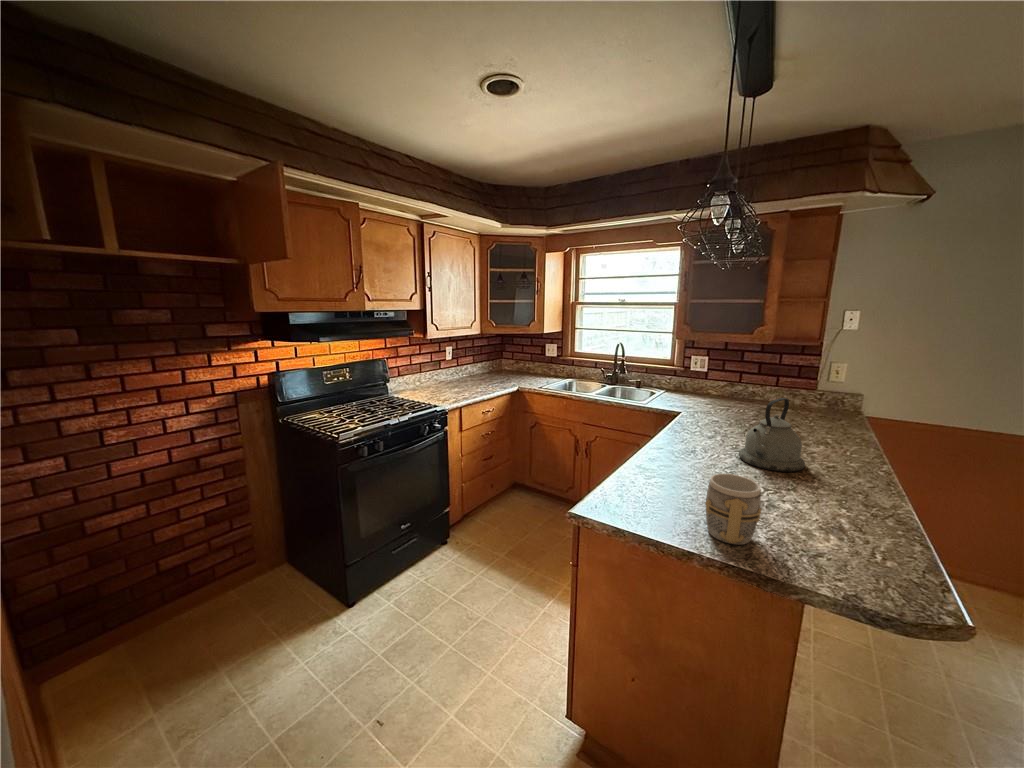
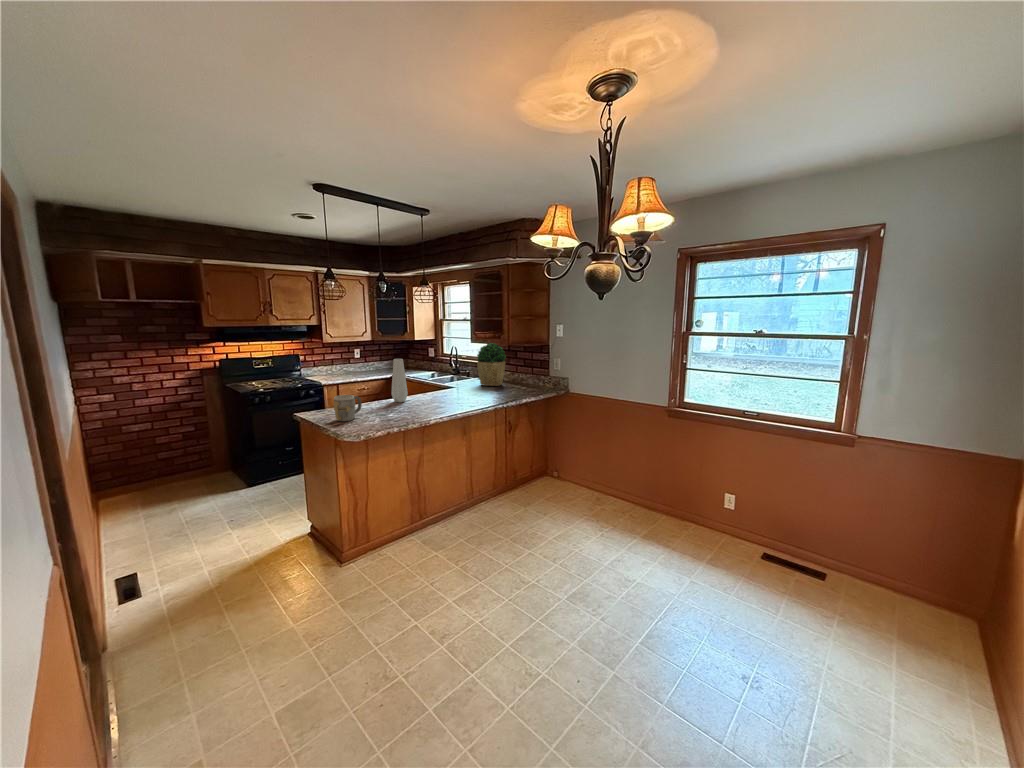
potted plant: none [697,340,748,408] -> present [477,343,506,386]
vase: none [670,375,702,458] -> present [391,359,408,402]
kettle: present [739,398,805,472] -> none [412,371,452,407]

